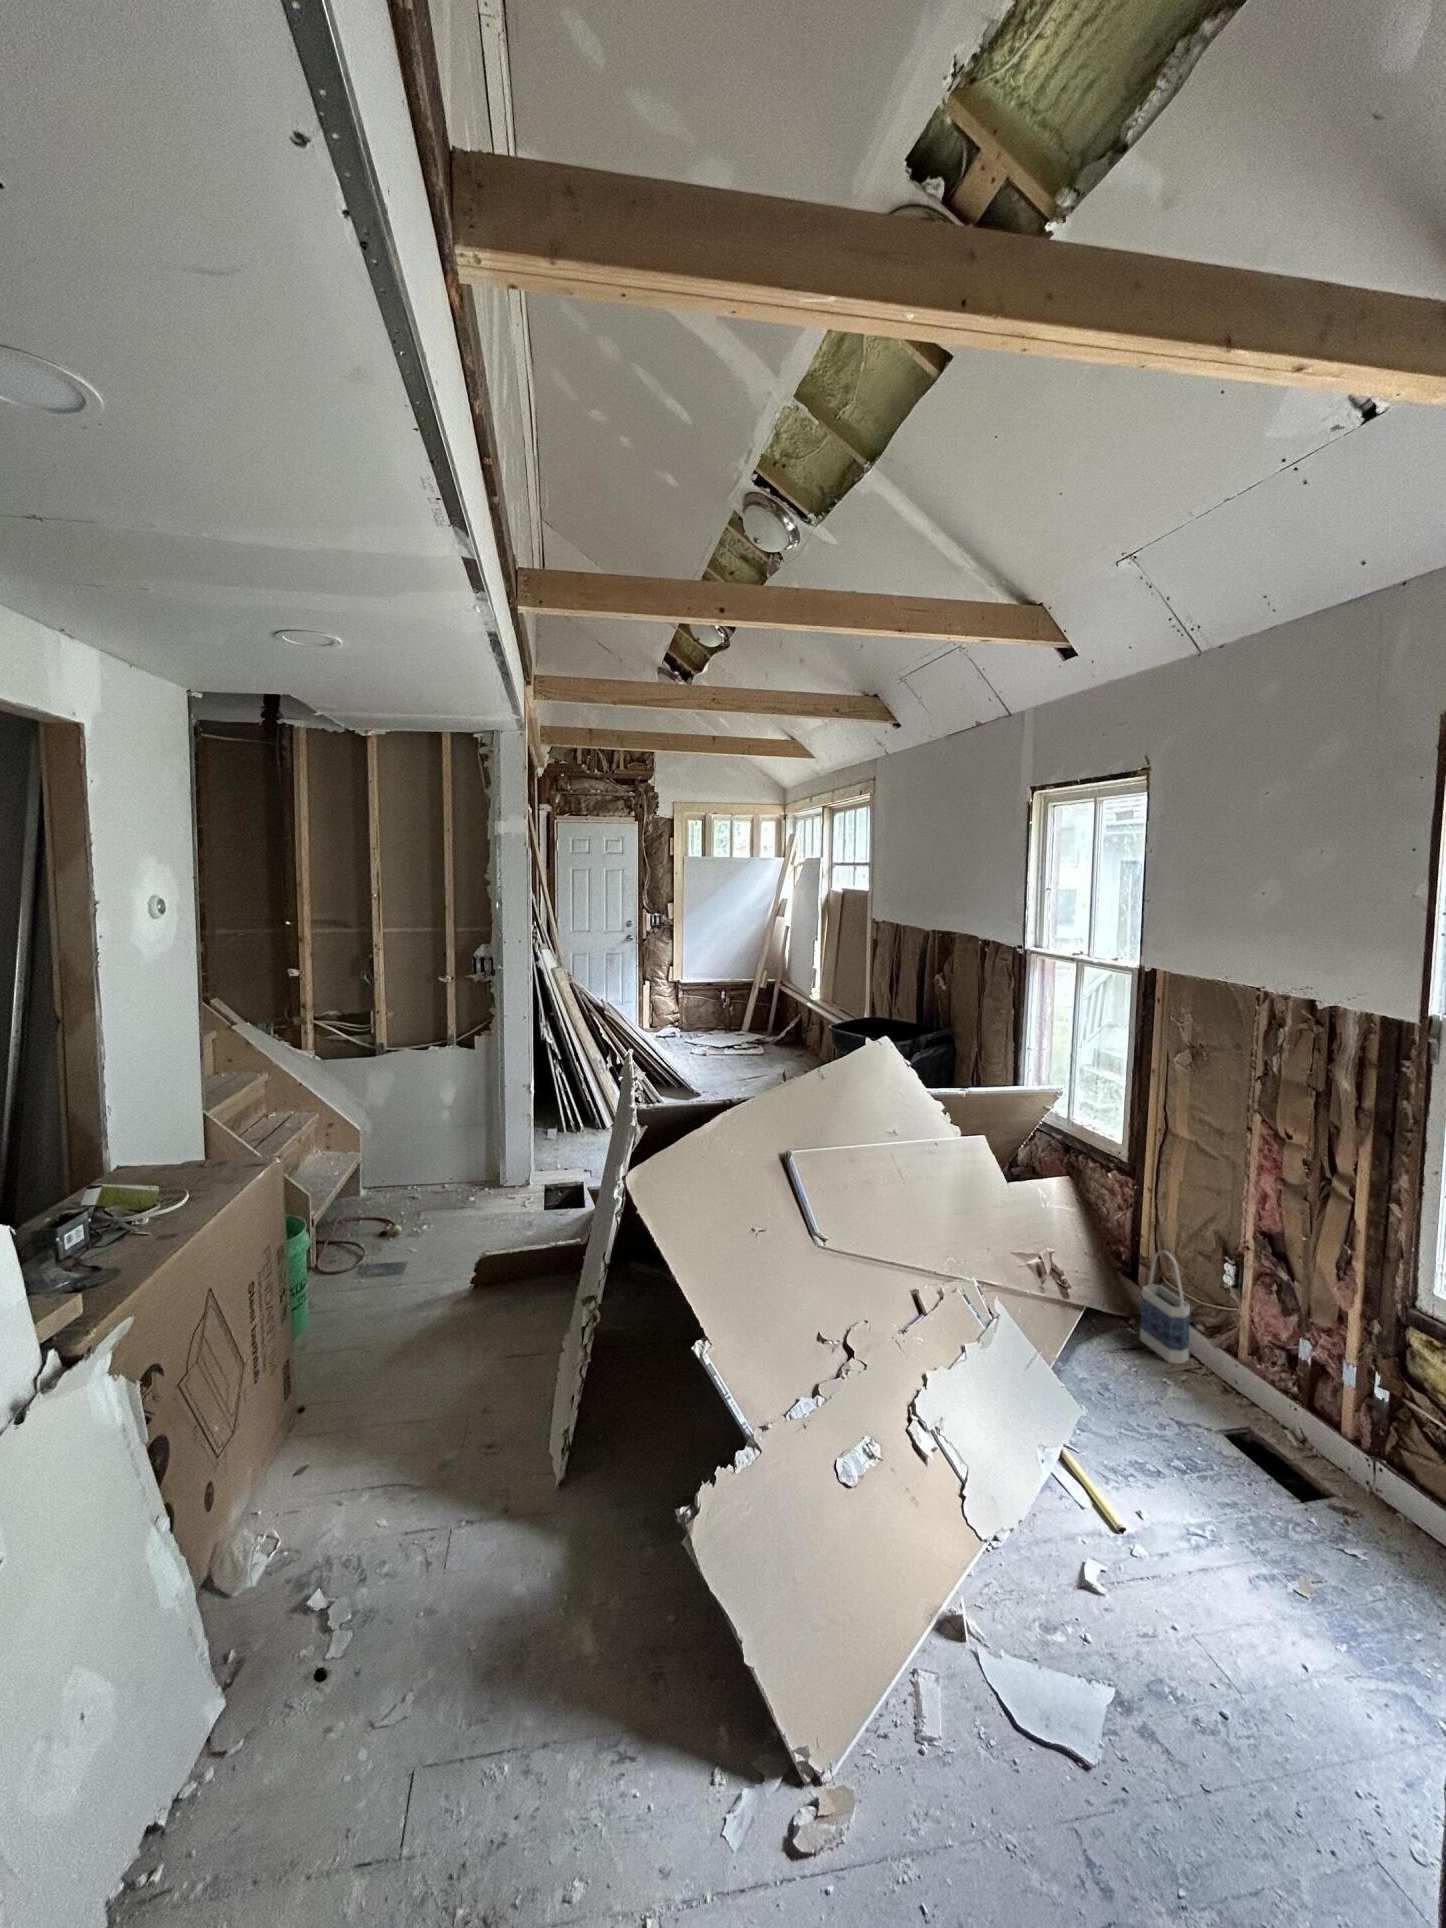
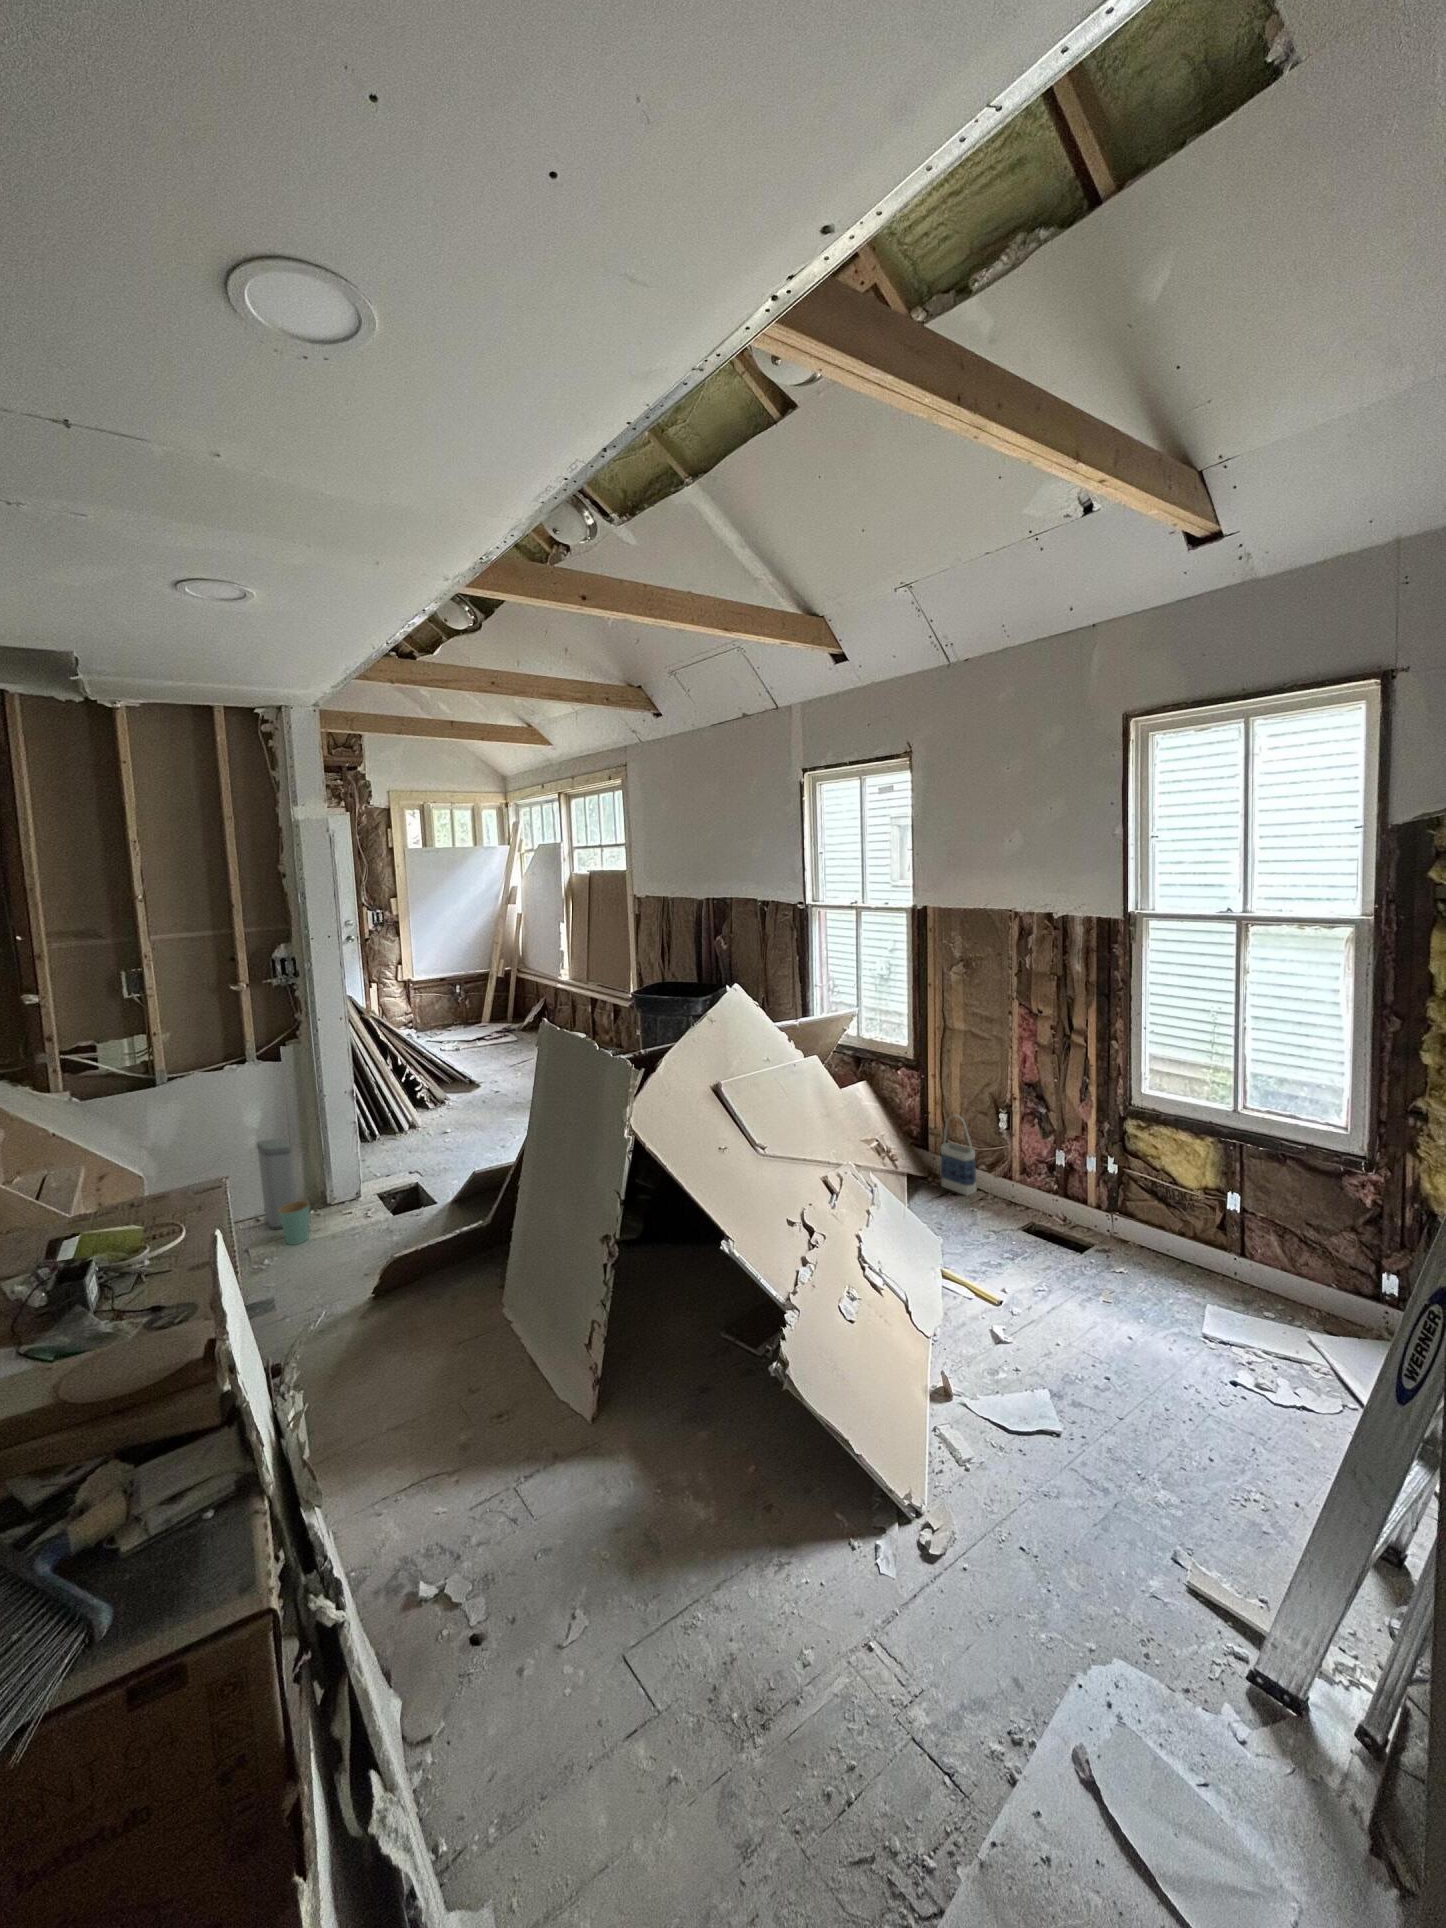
trash can: none [441,1115,468,1215] -> present [257,1139,310,1245]

